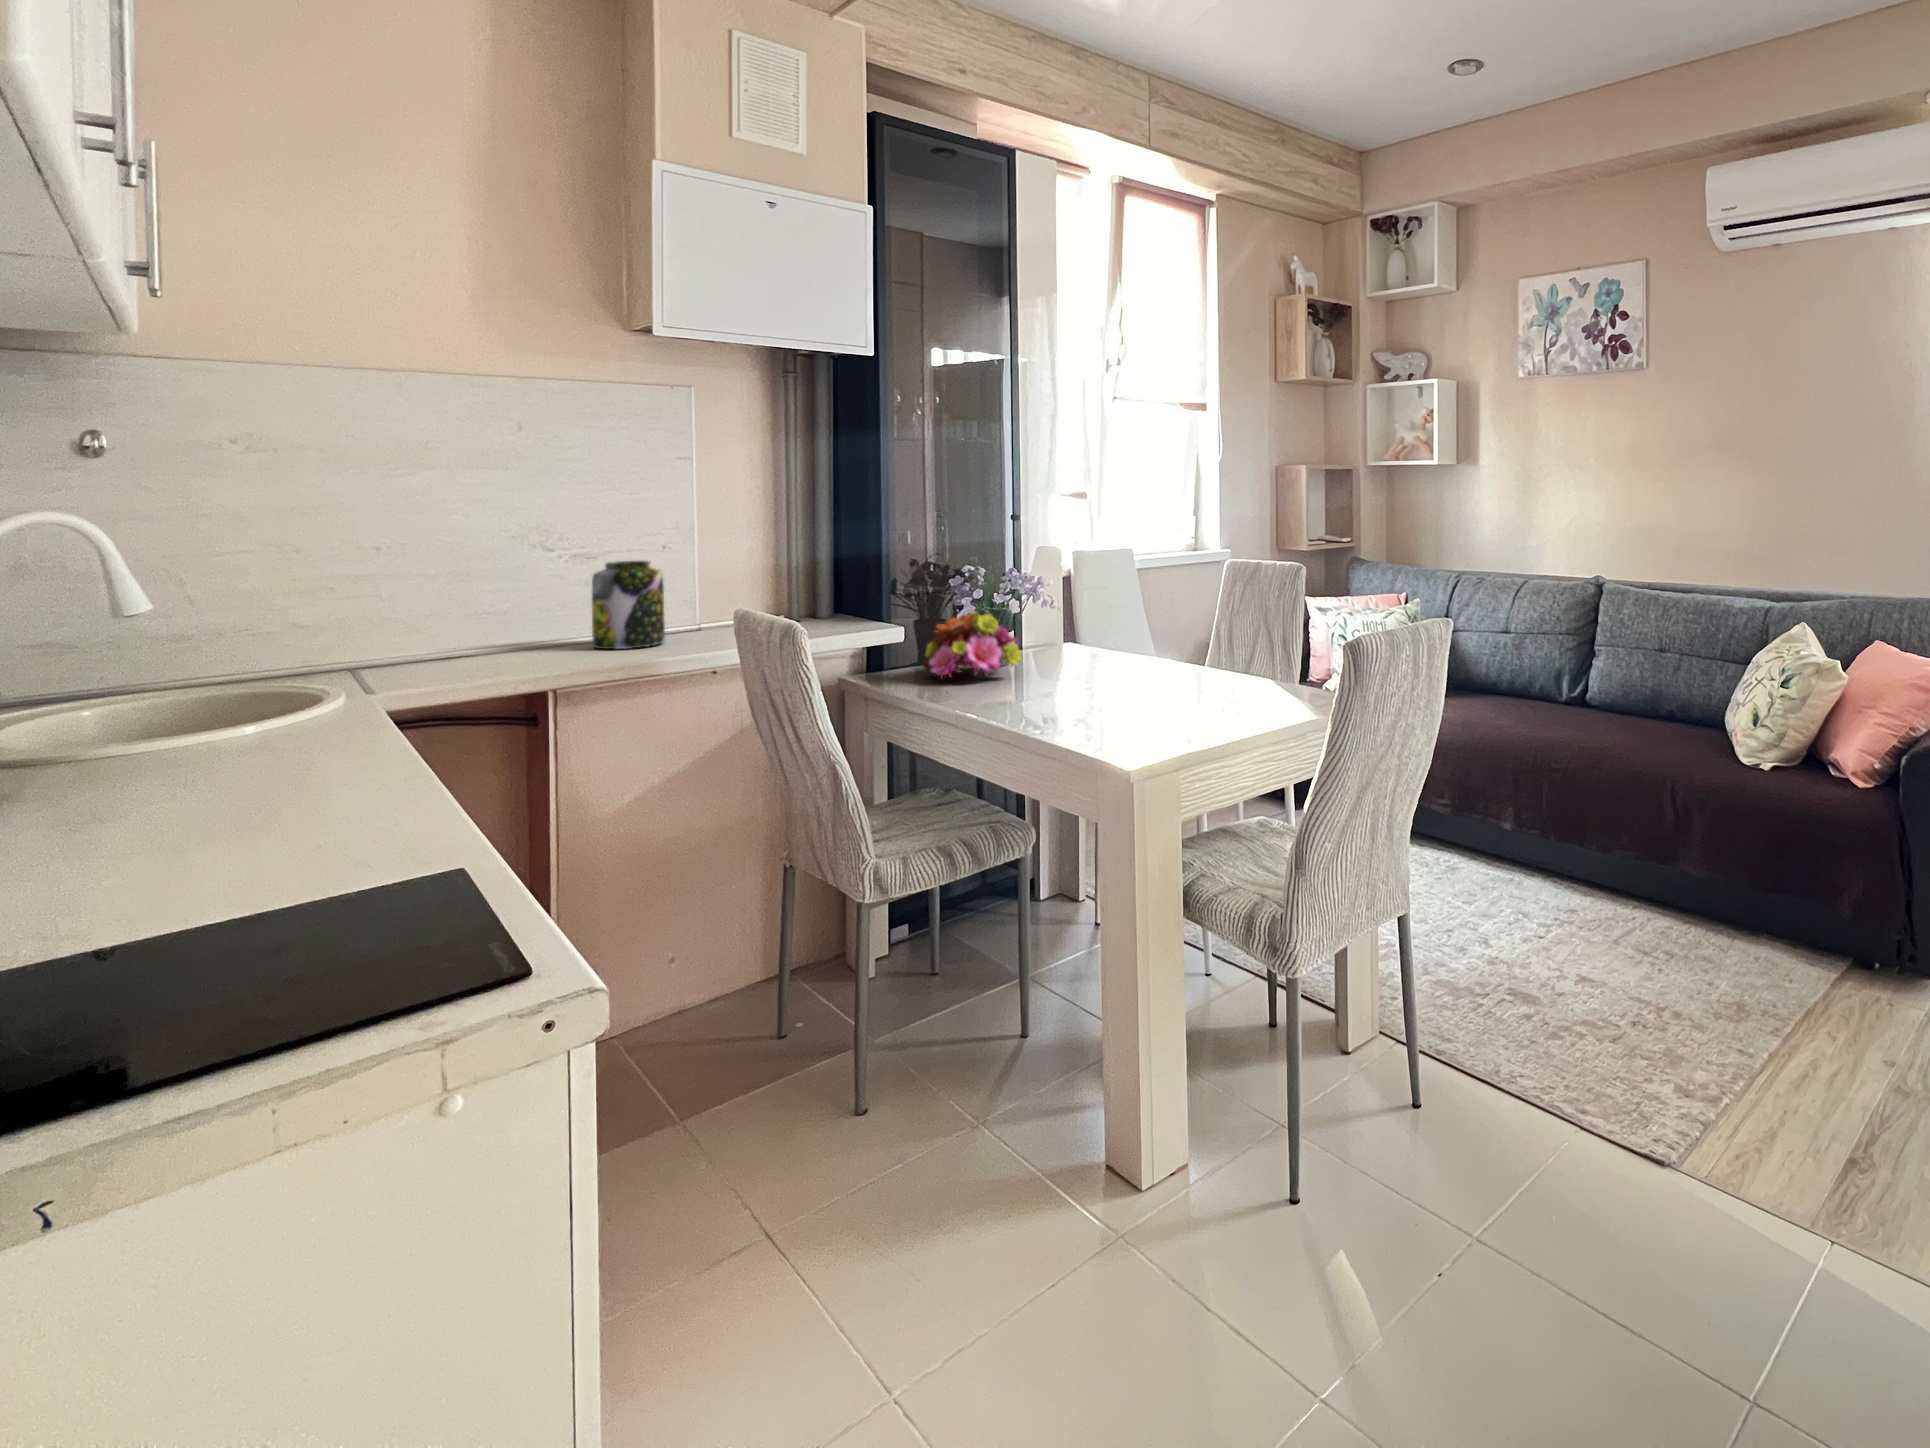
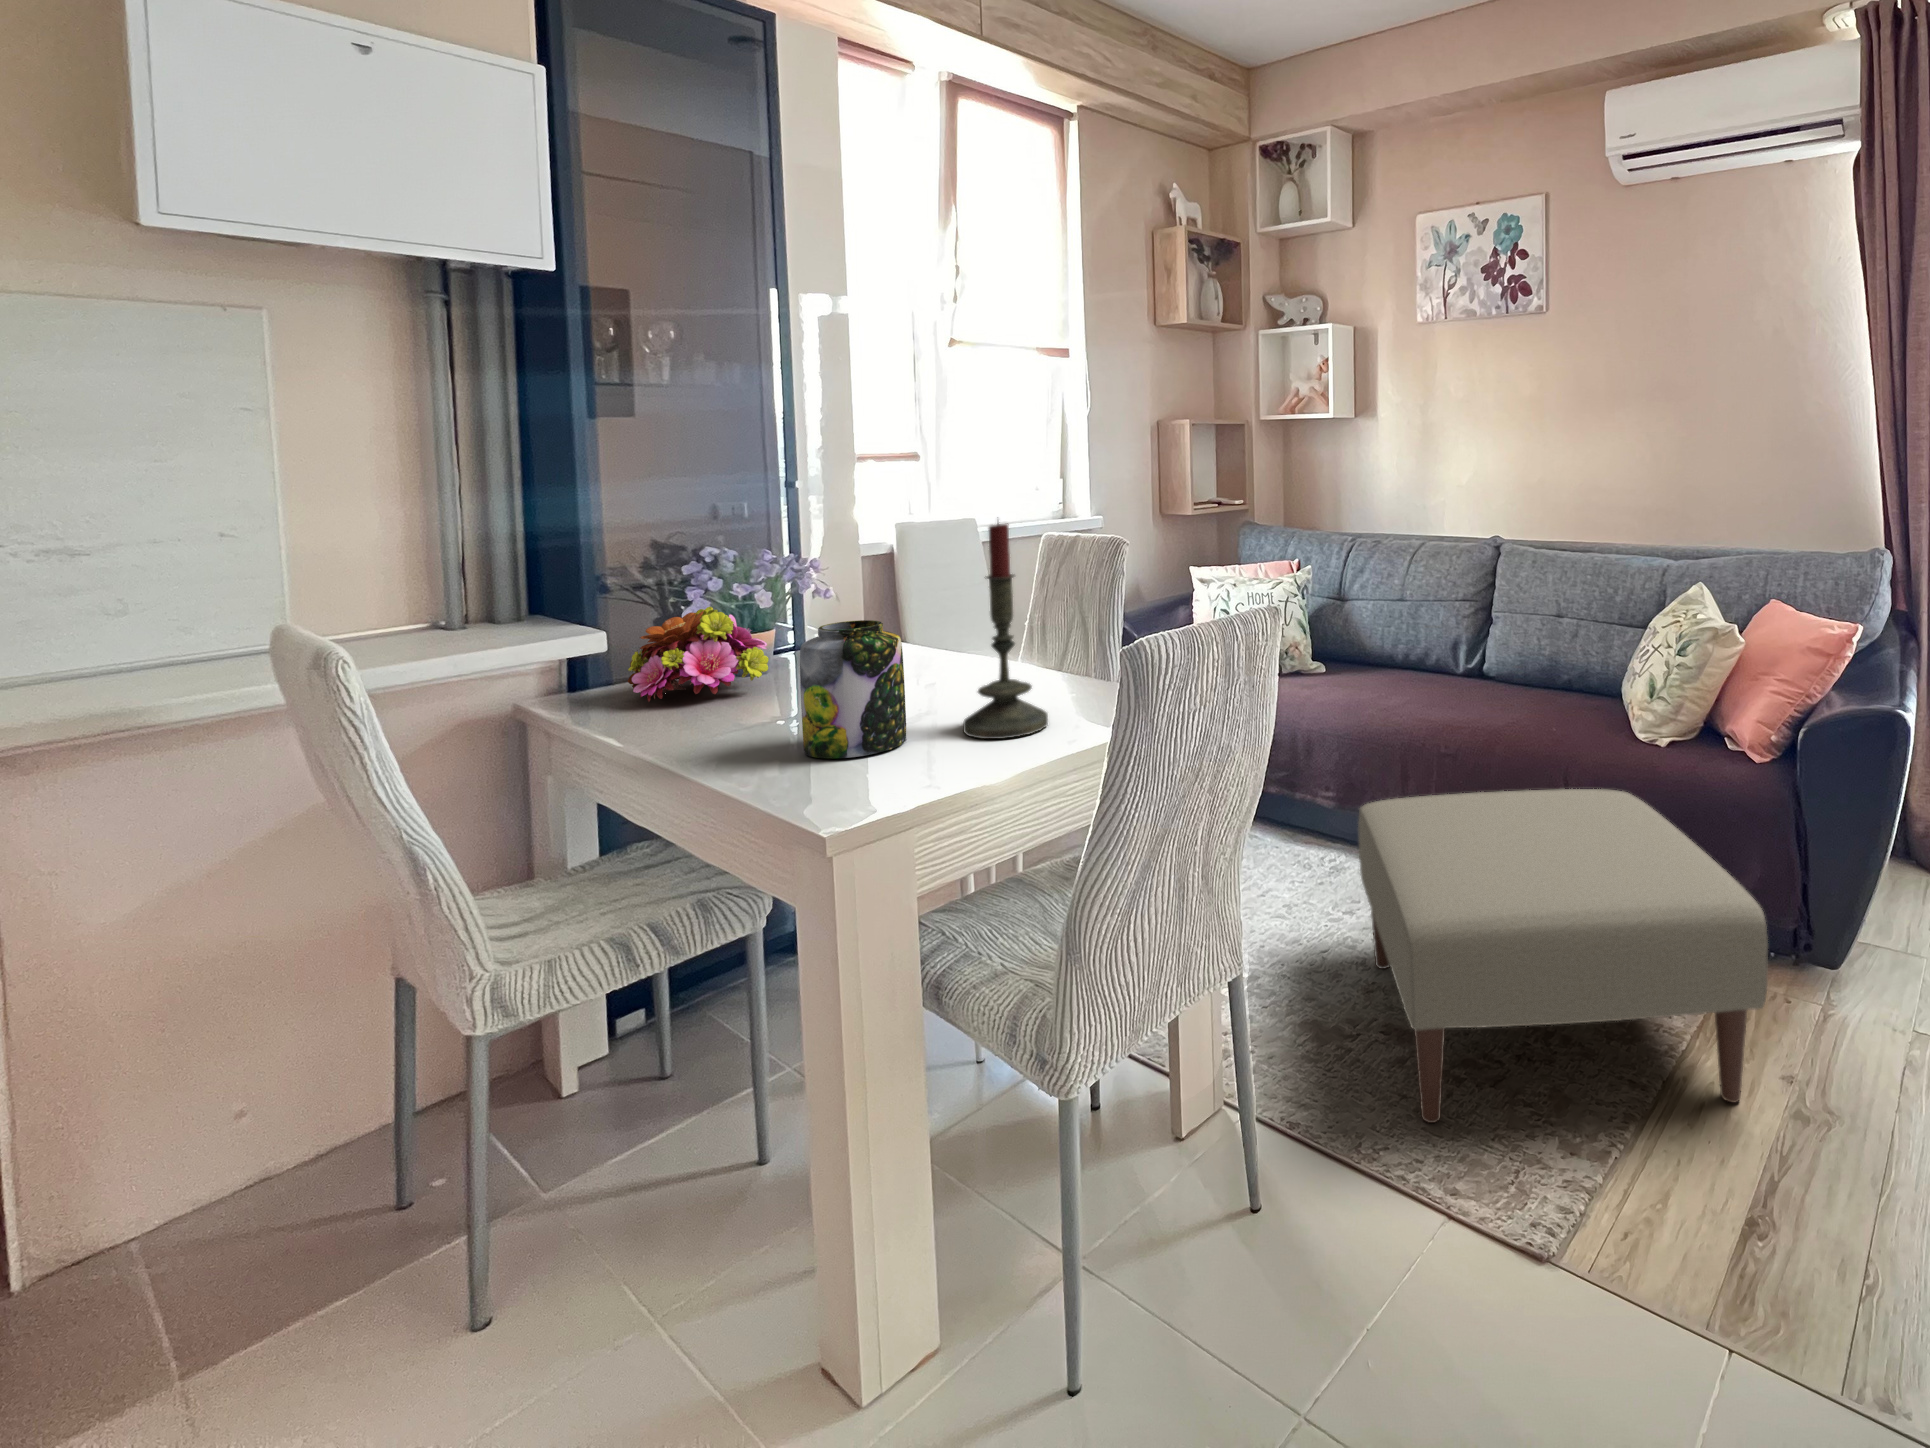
candle: none [1188,546,1251,716] -> present [963,523,1048,739]
jar: present [592,561,665,649] -> present [800,620,907,759]
ottoman: none [1482,800,1867,1073] -> present [1358,789,1768,1123]

